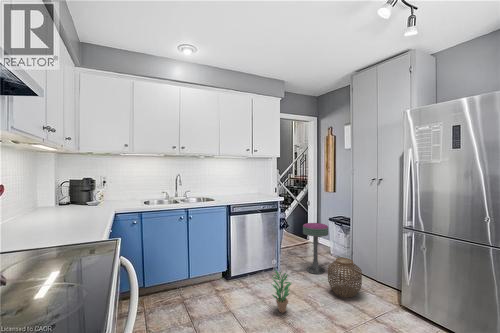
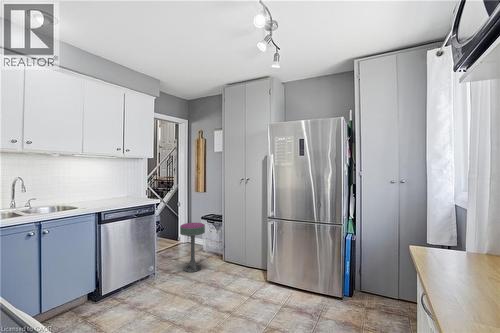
woven basket: present [328,258,362,298] -> none [208,251,238,287]
potted plant: present [272,270,291,313] -> none [157,273,181,317]

